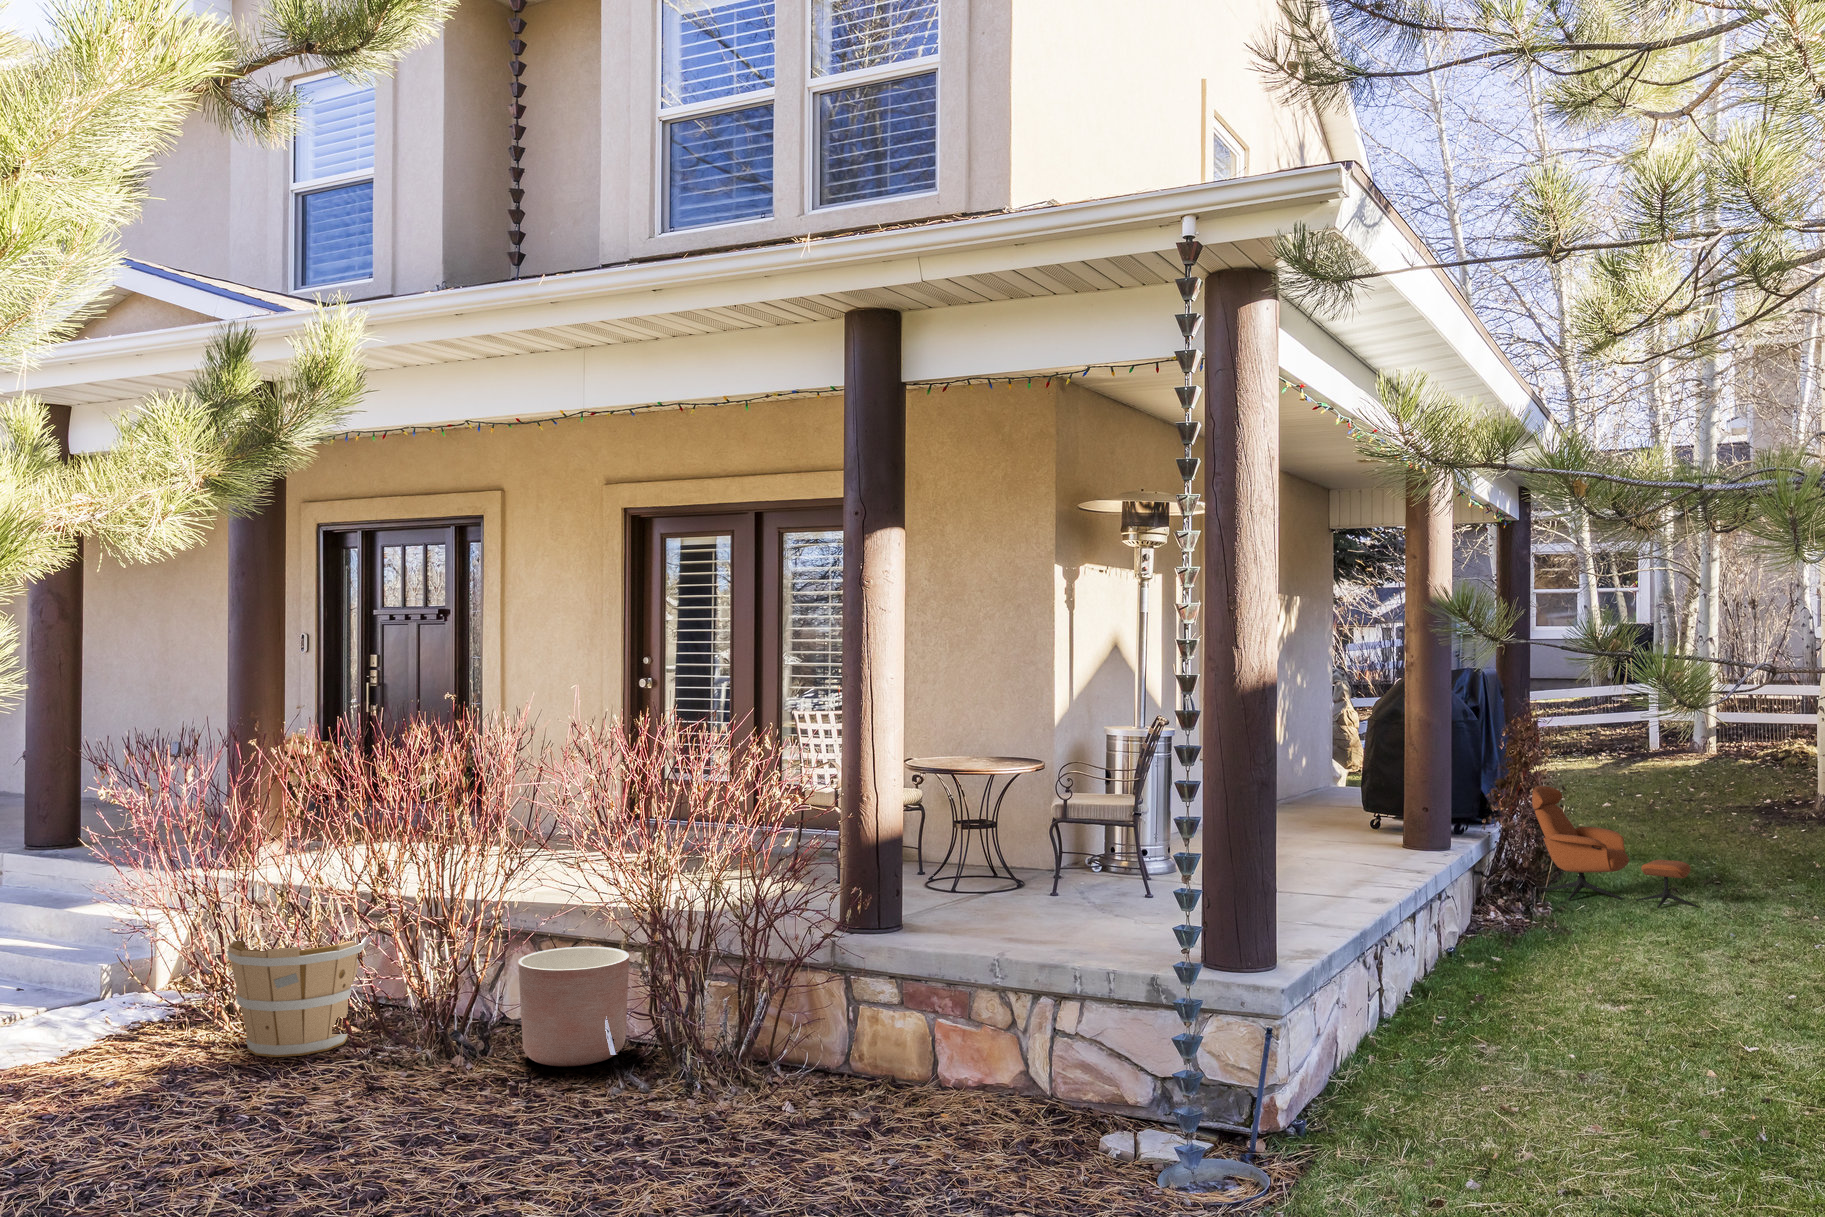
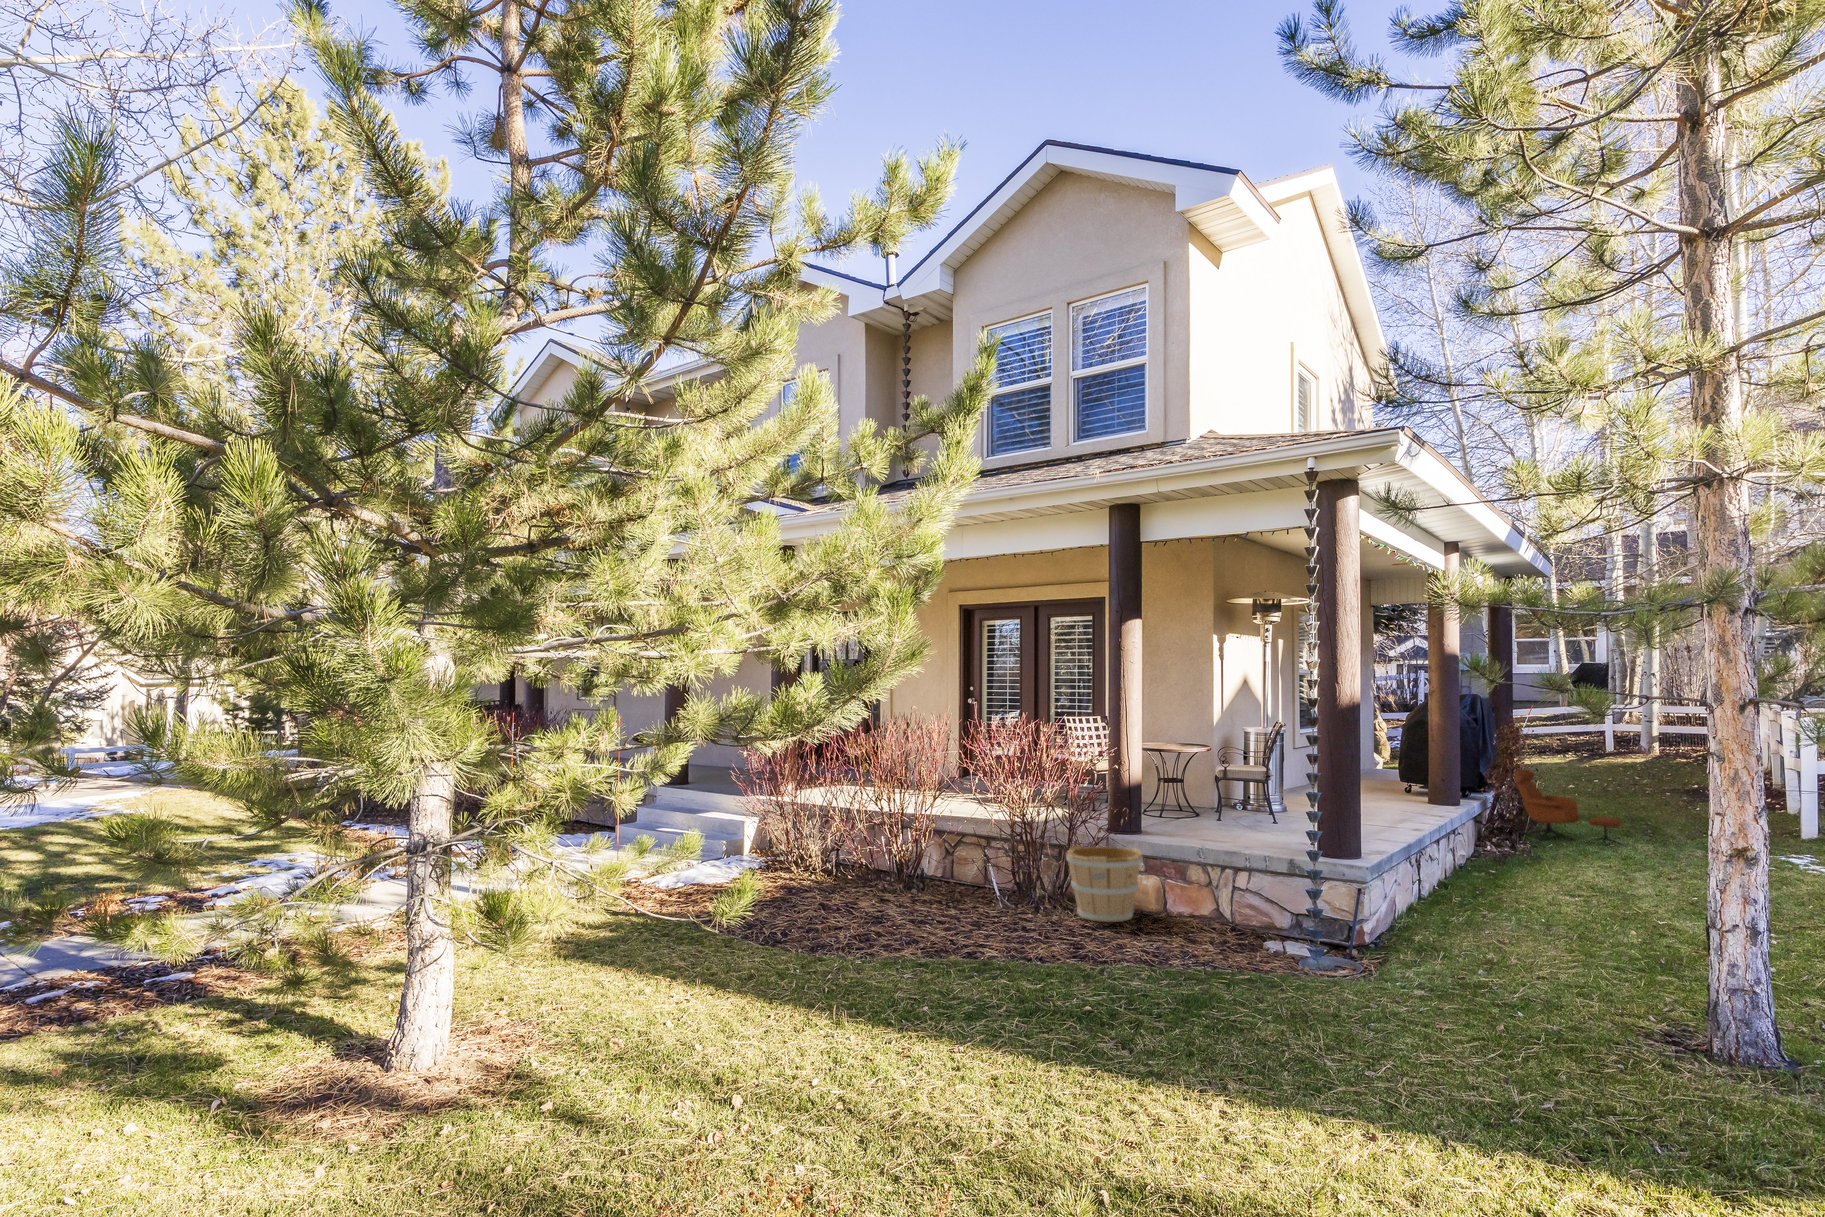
wooden bucket: present [227,937,366,1057] -> present [1066,845,1143,922]
planter: present [518,947,629,1066] -> none [941,839,998,900]

